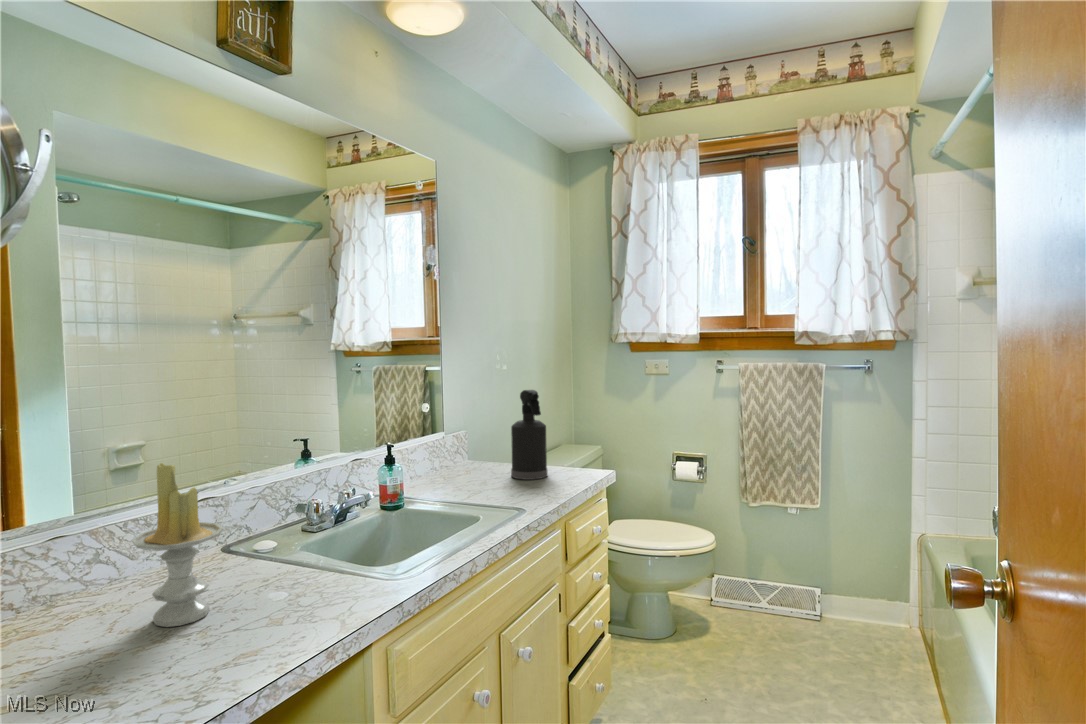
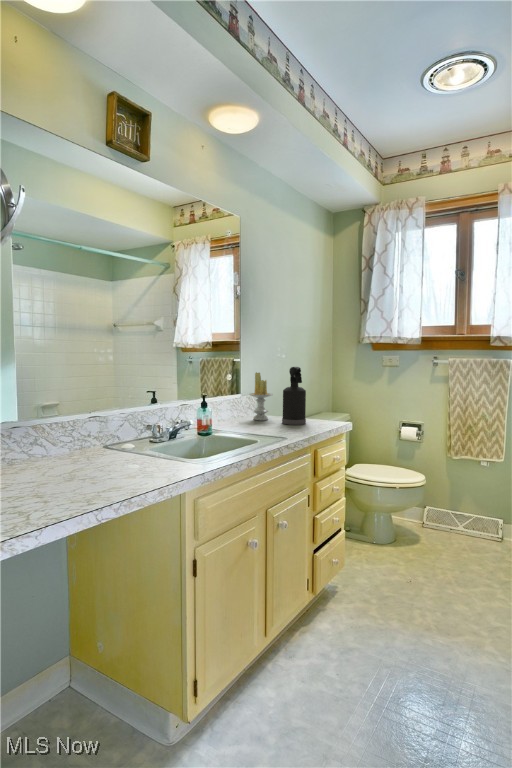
candle: present [132,463,224,627] -> present [249,372,273,420]

